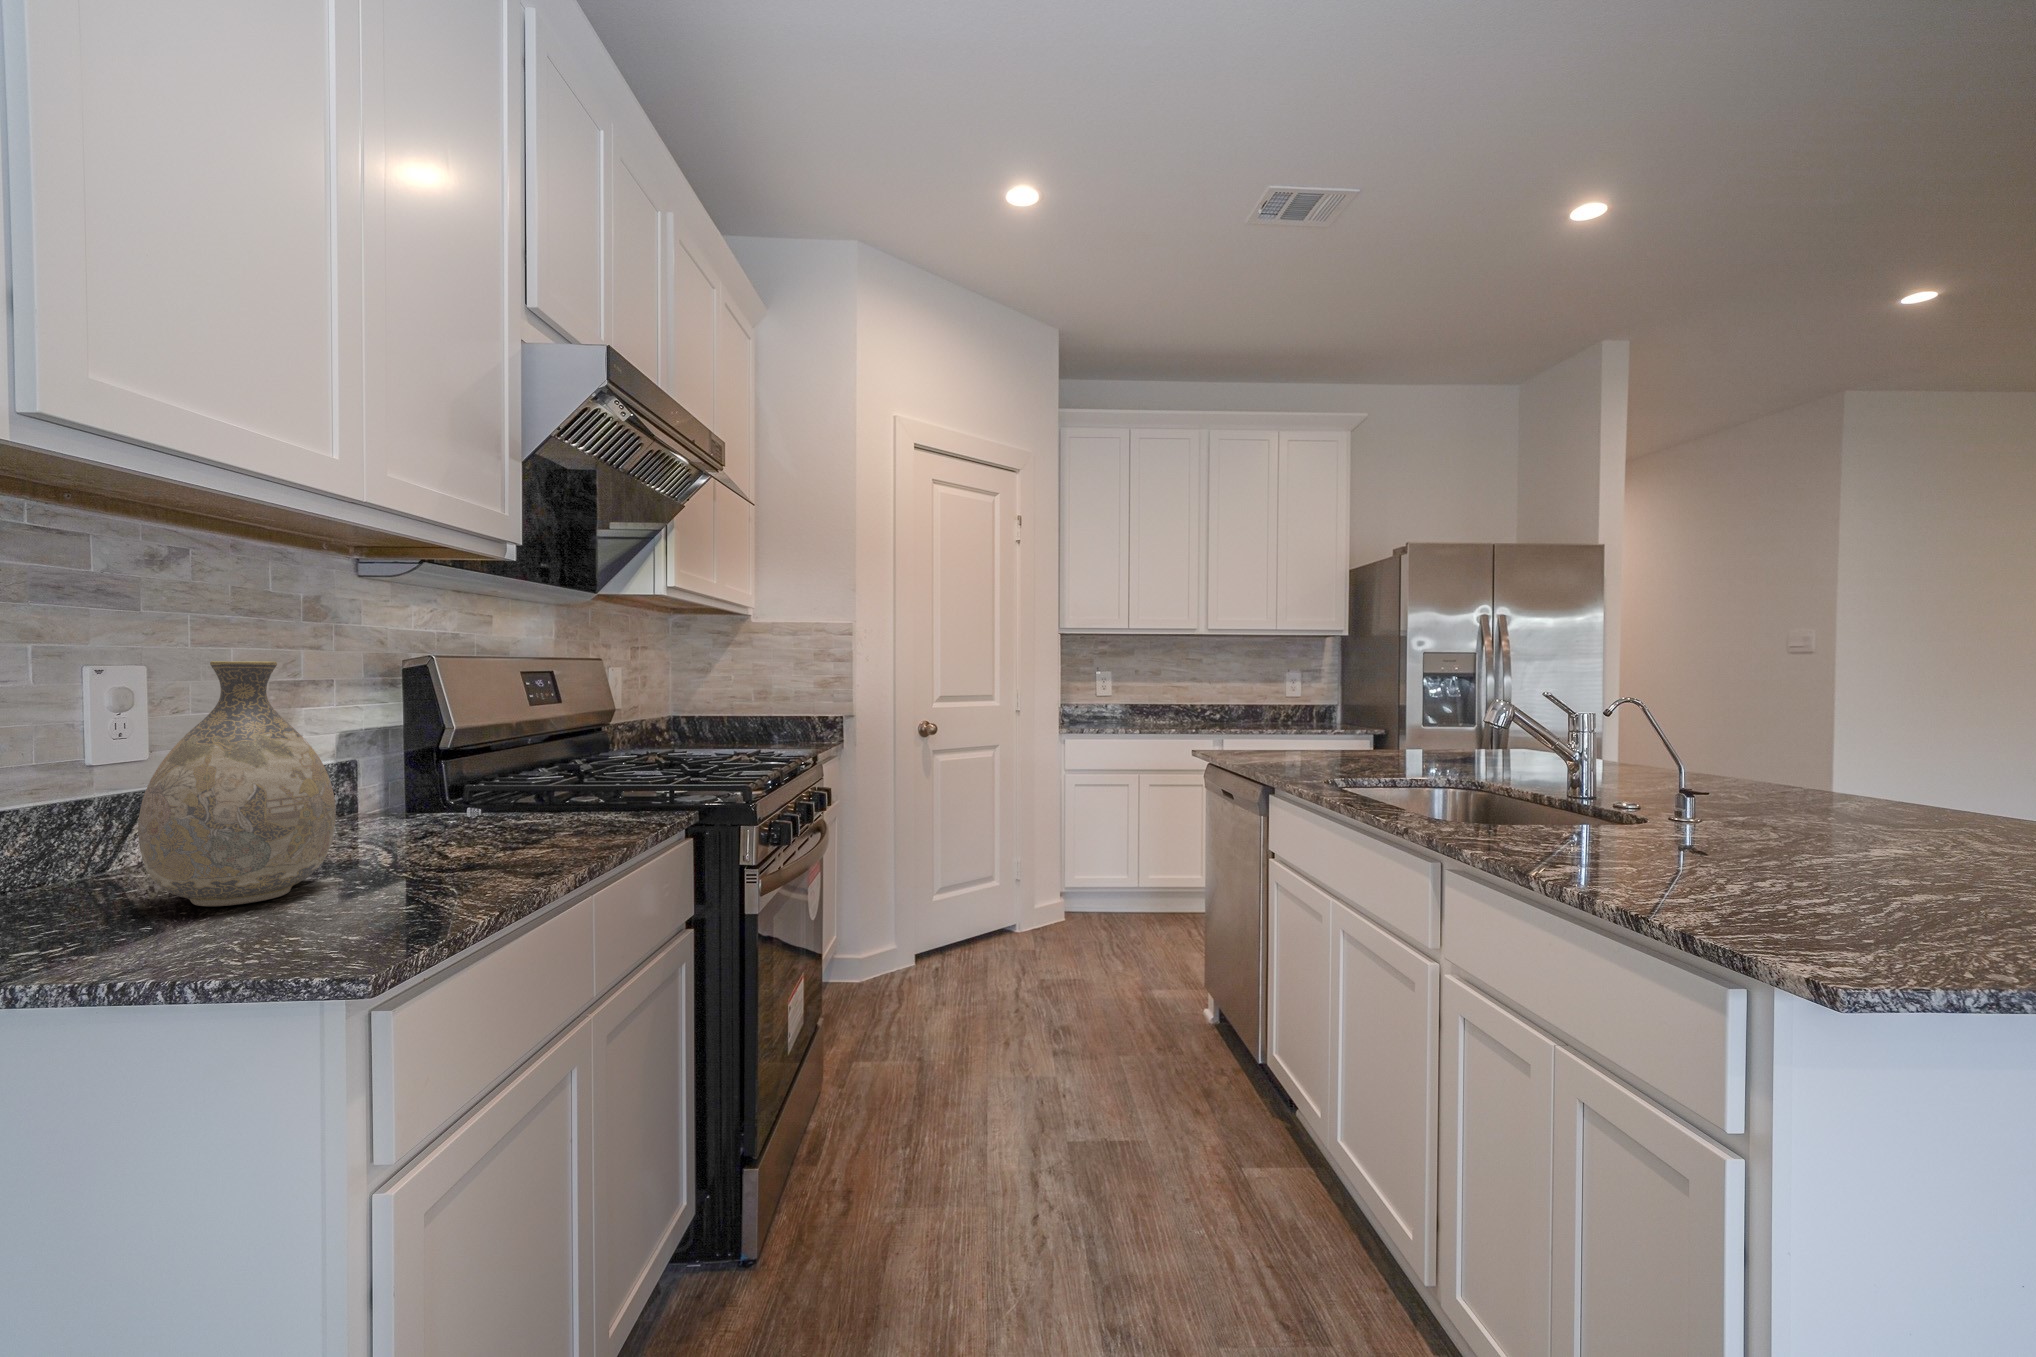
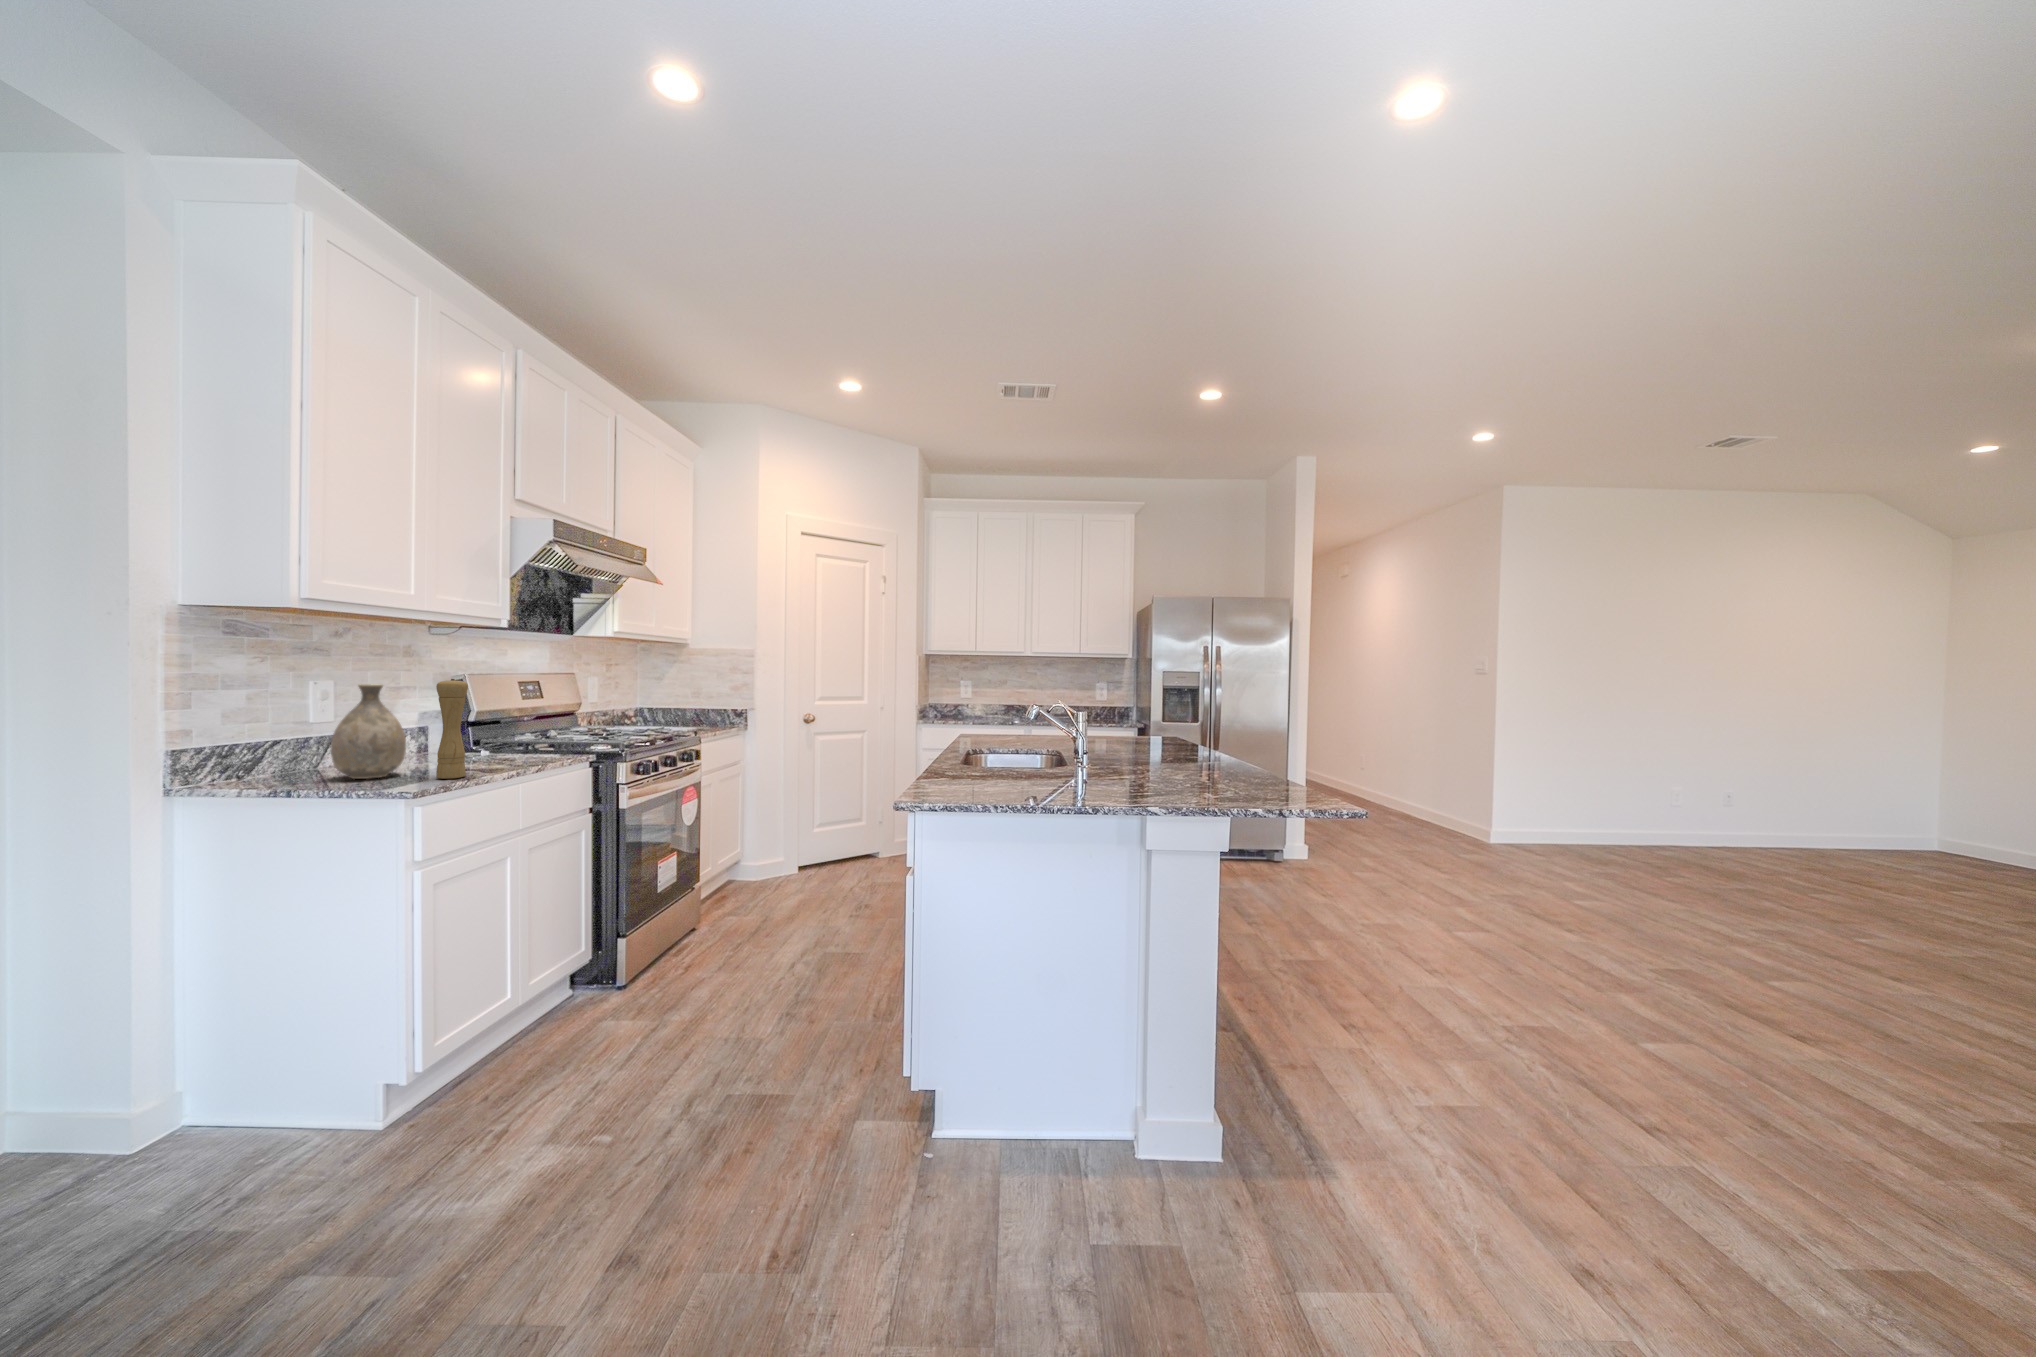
pepper mill: none [419,645,493,897] -> present [436,679,468,779]

